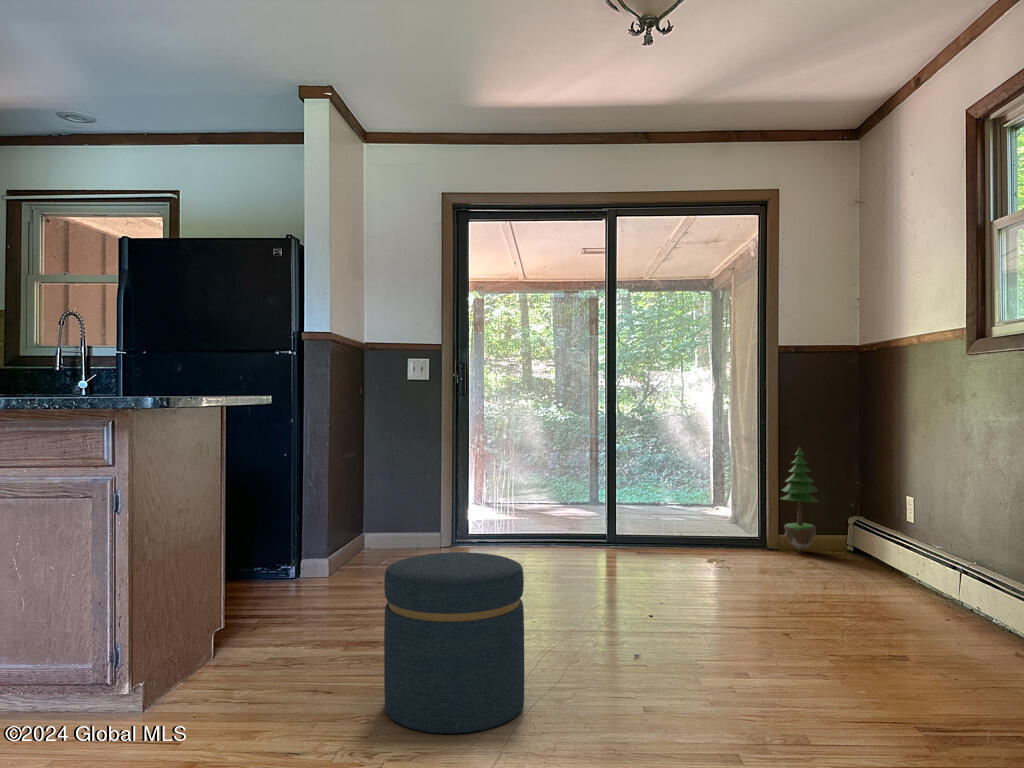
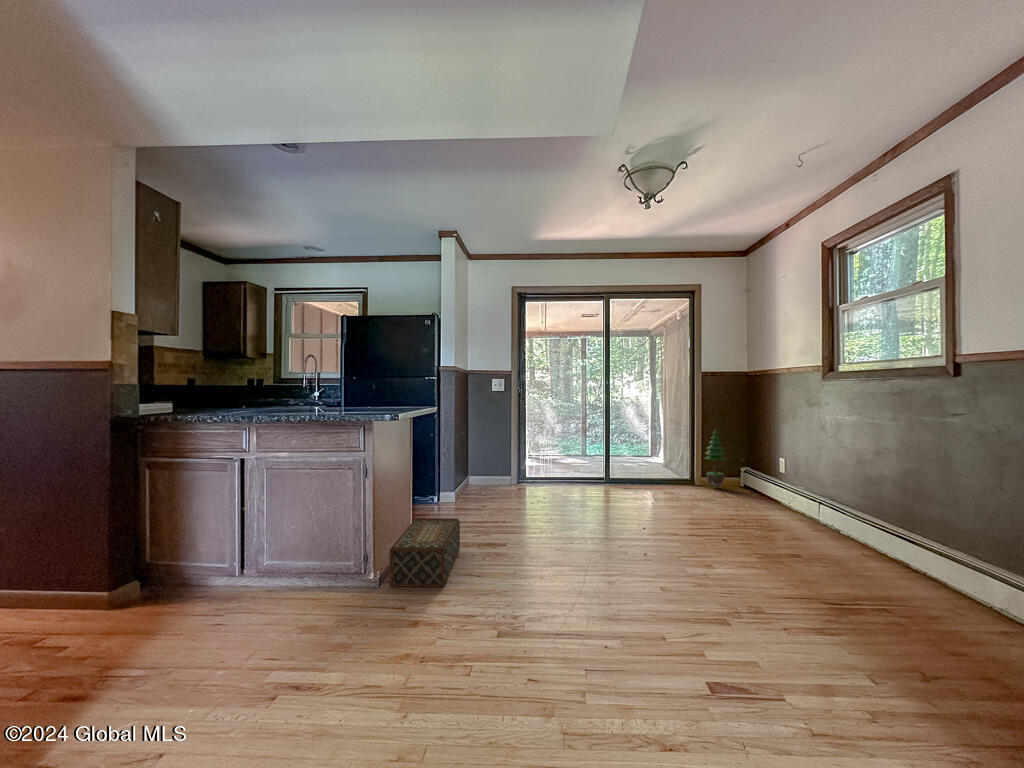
ottoman: present [384,552,524,734] -> none [512,498,590,603]
woven basket: none [162,595,309,711] -> present [389,518,460,587]

